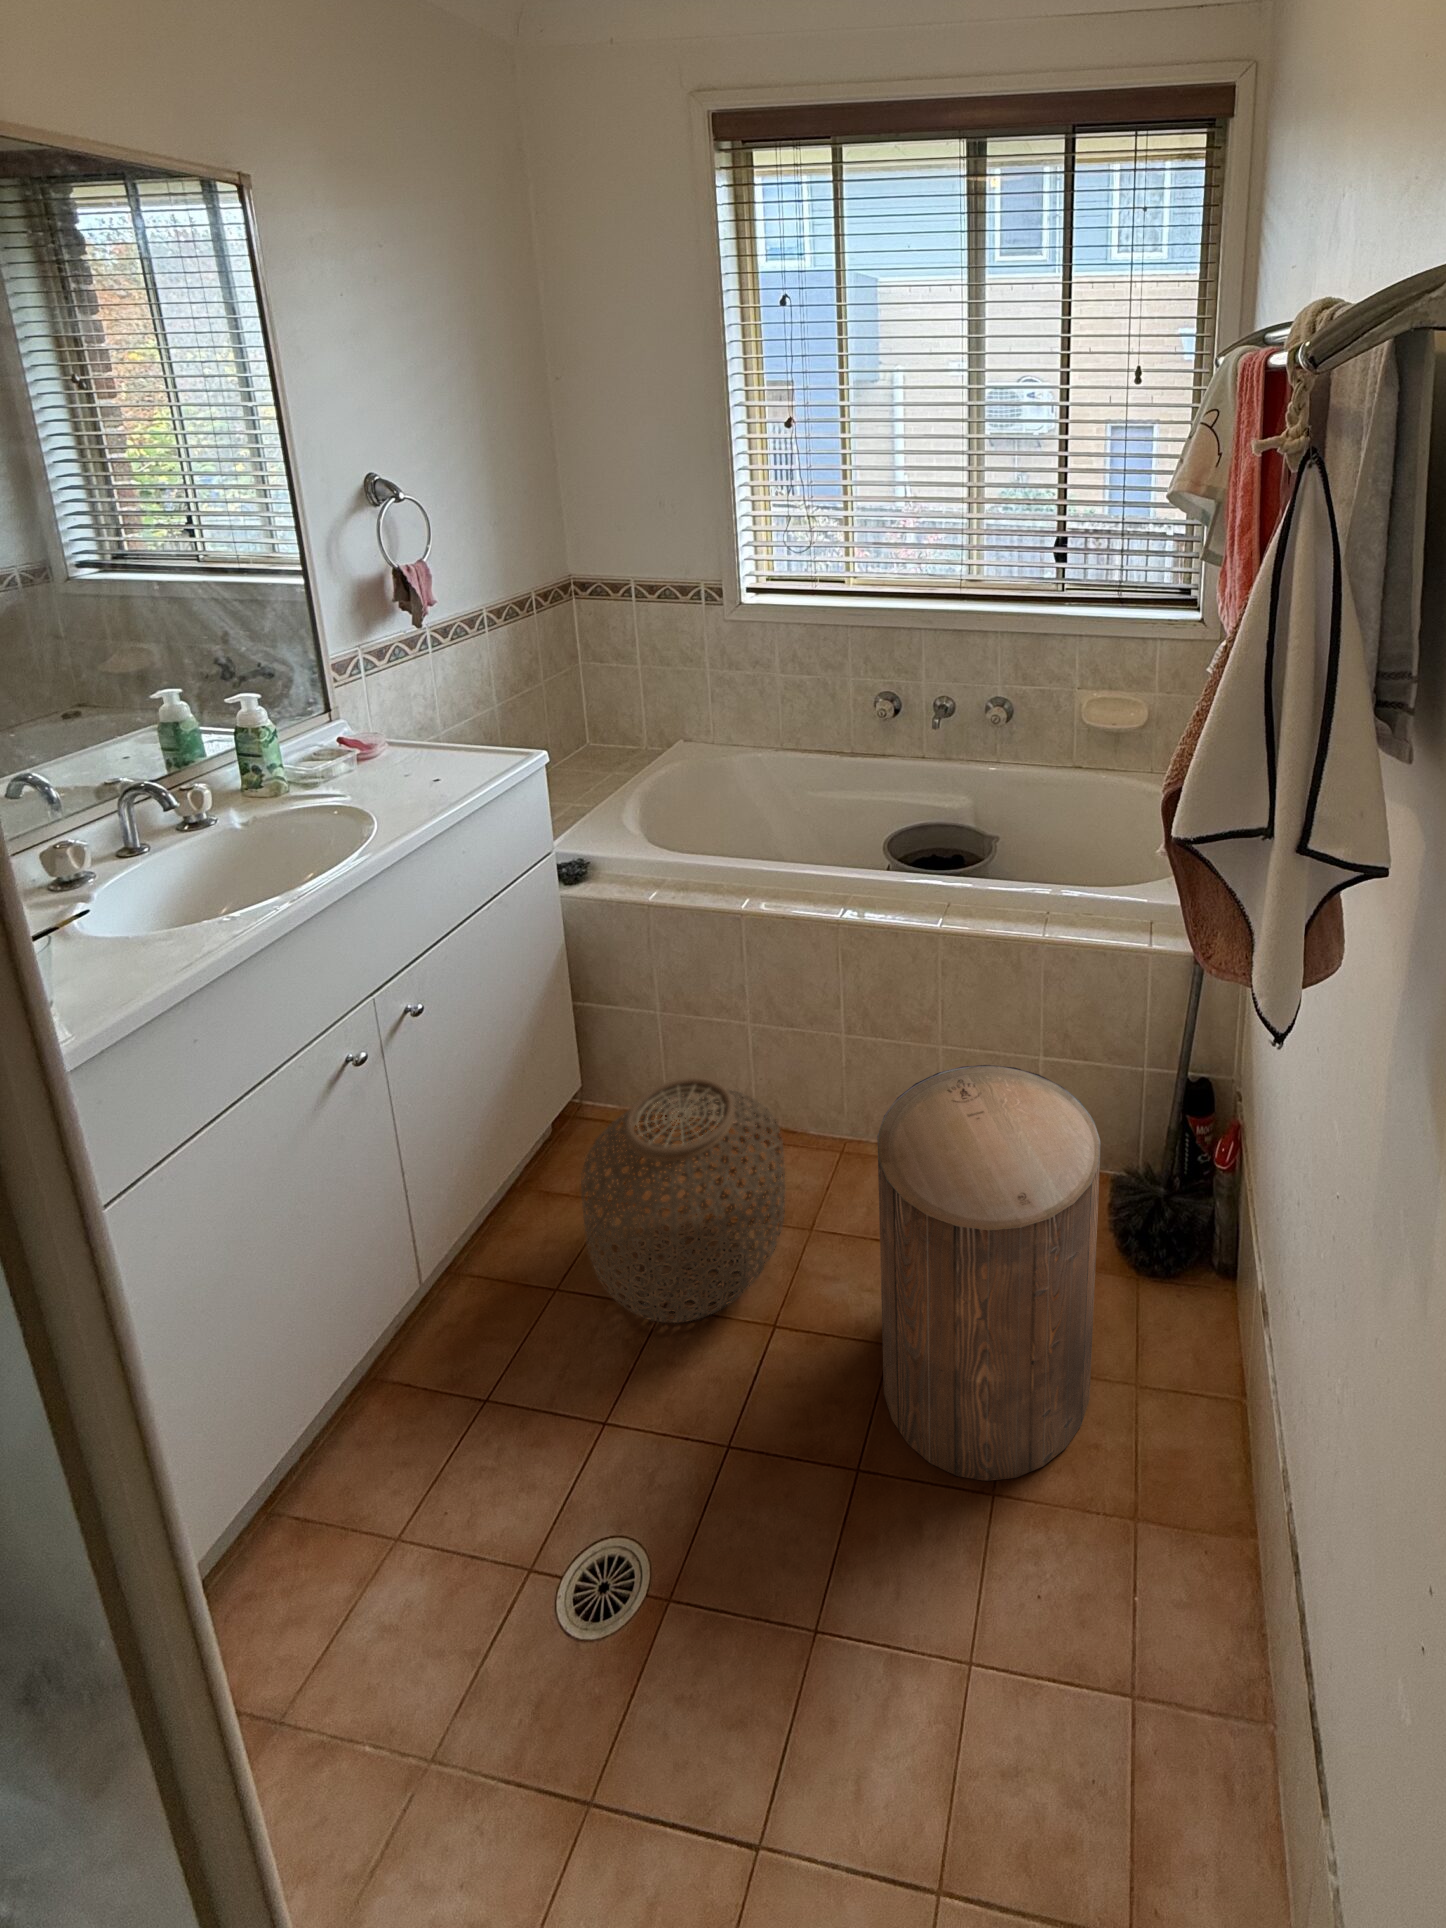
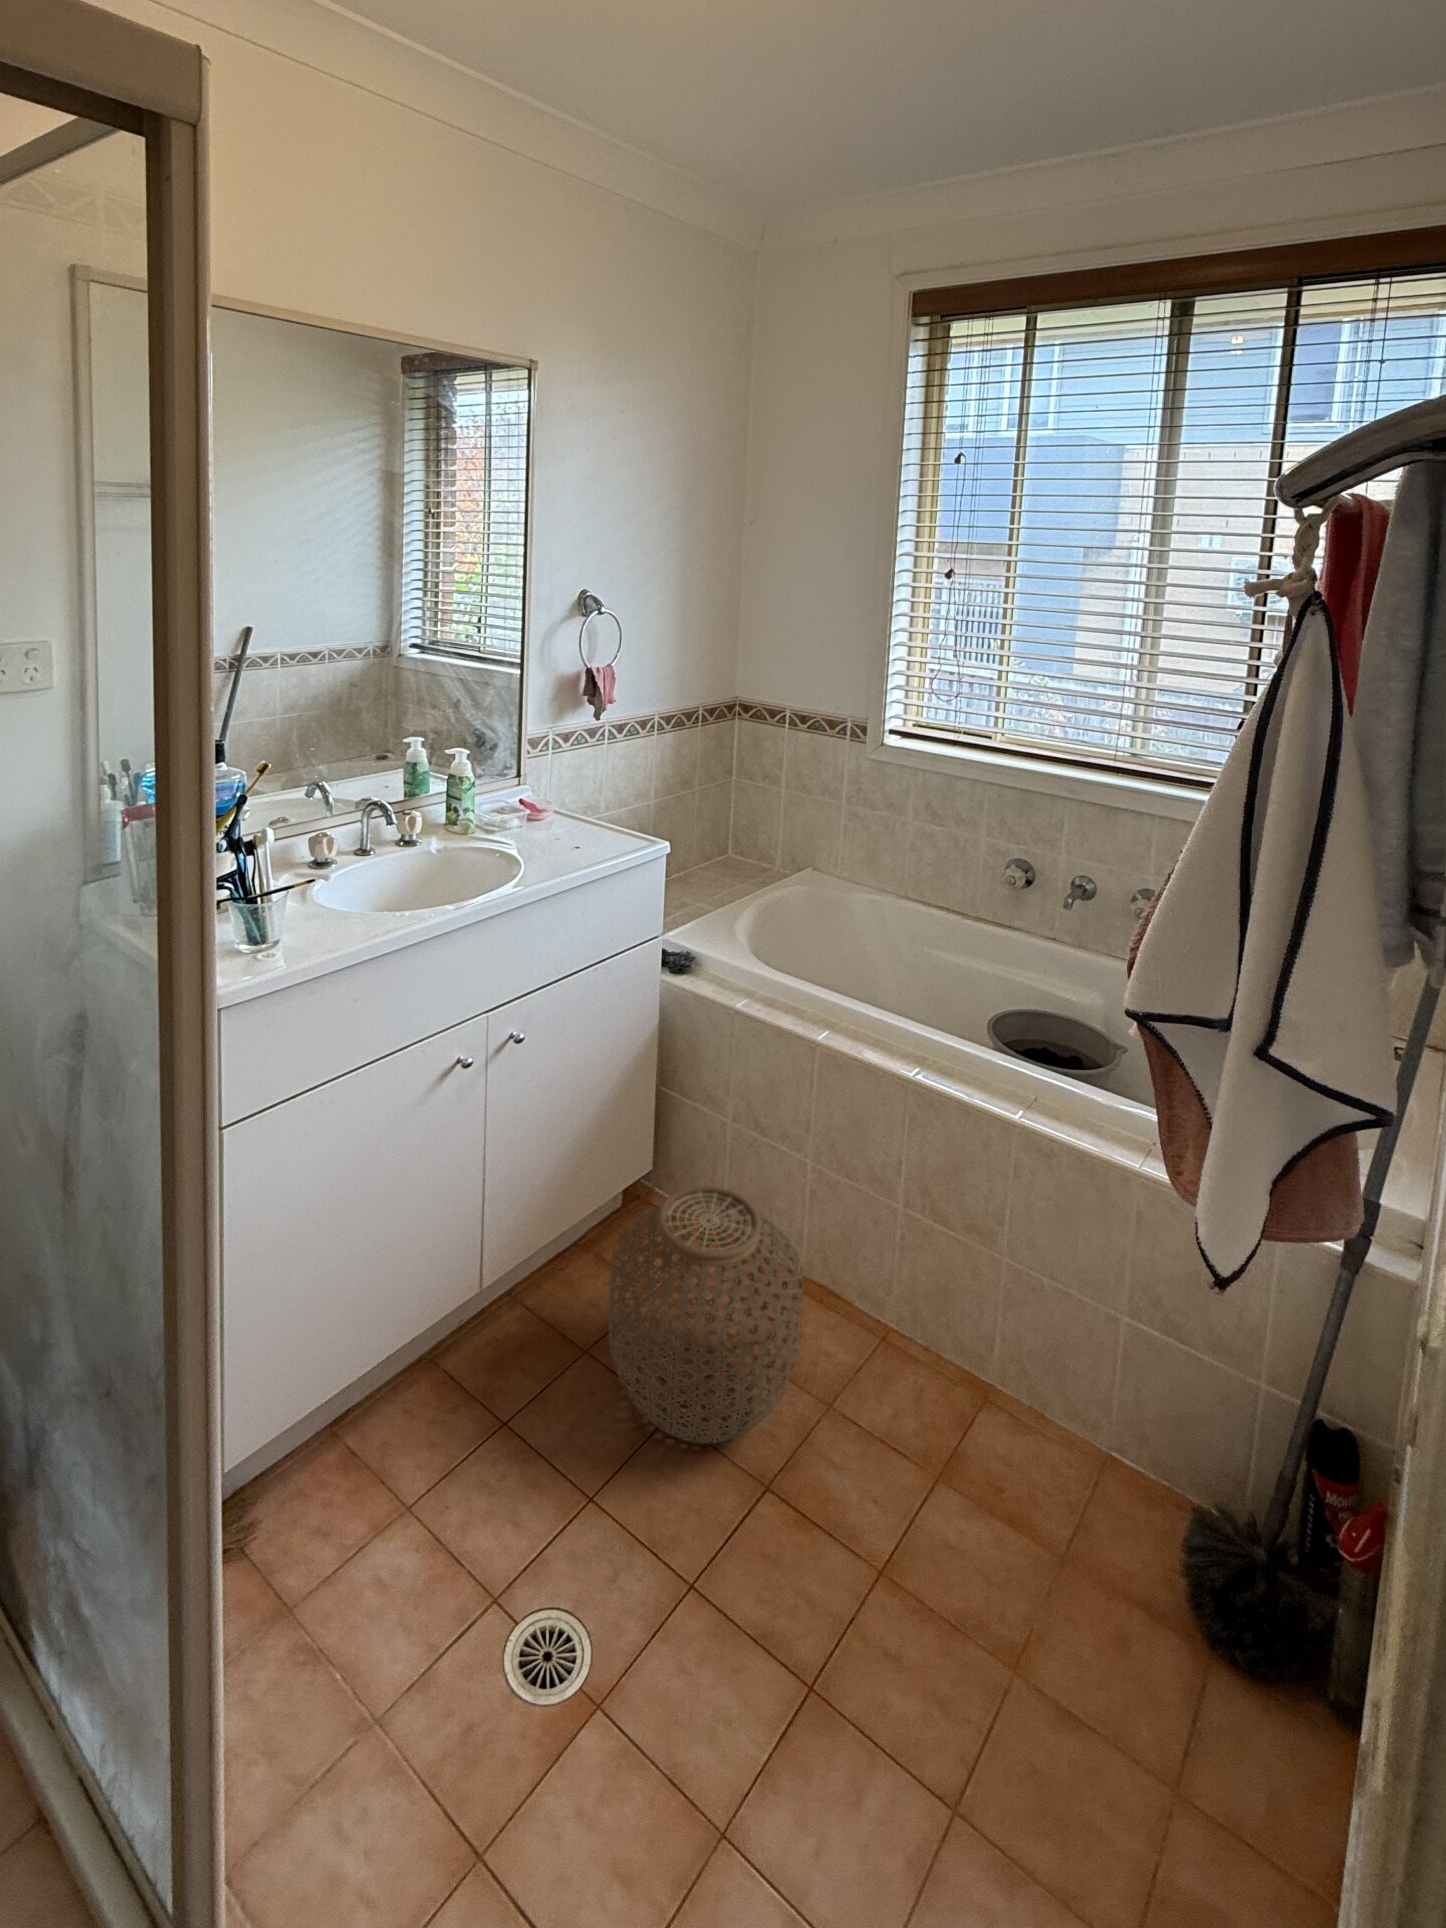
stool: present [877,1065,1101,1481] -> none [853,1277,1145,1823]

